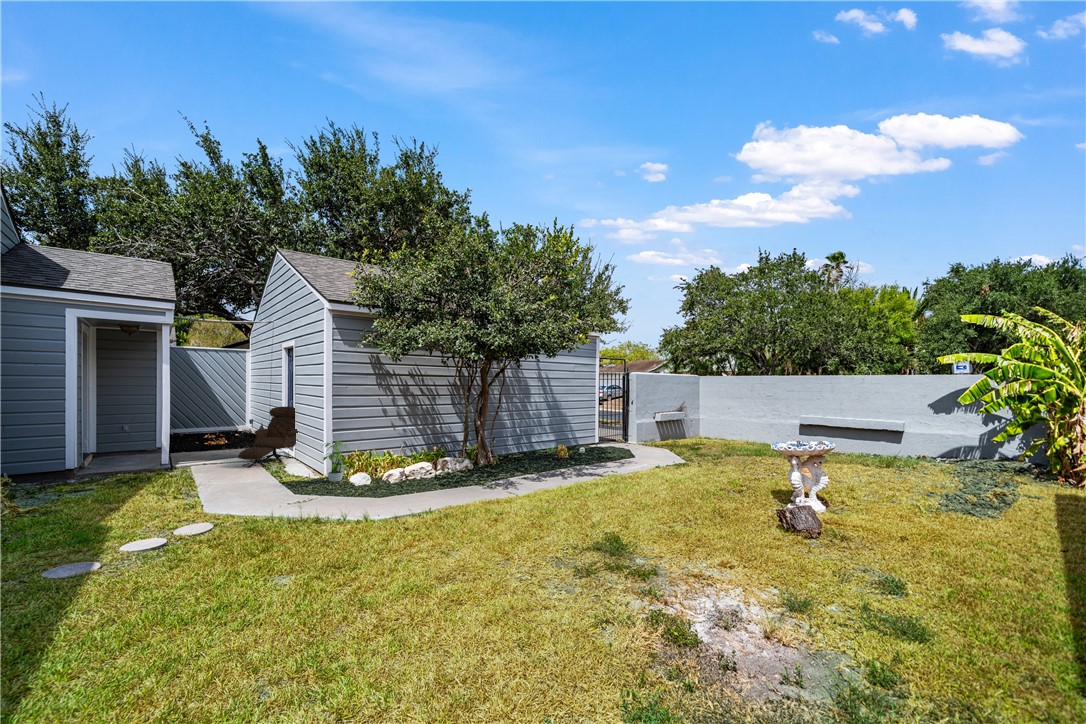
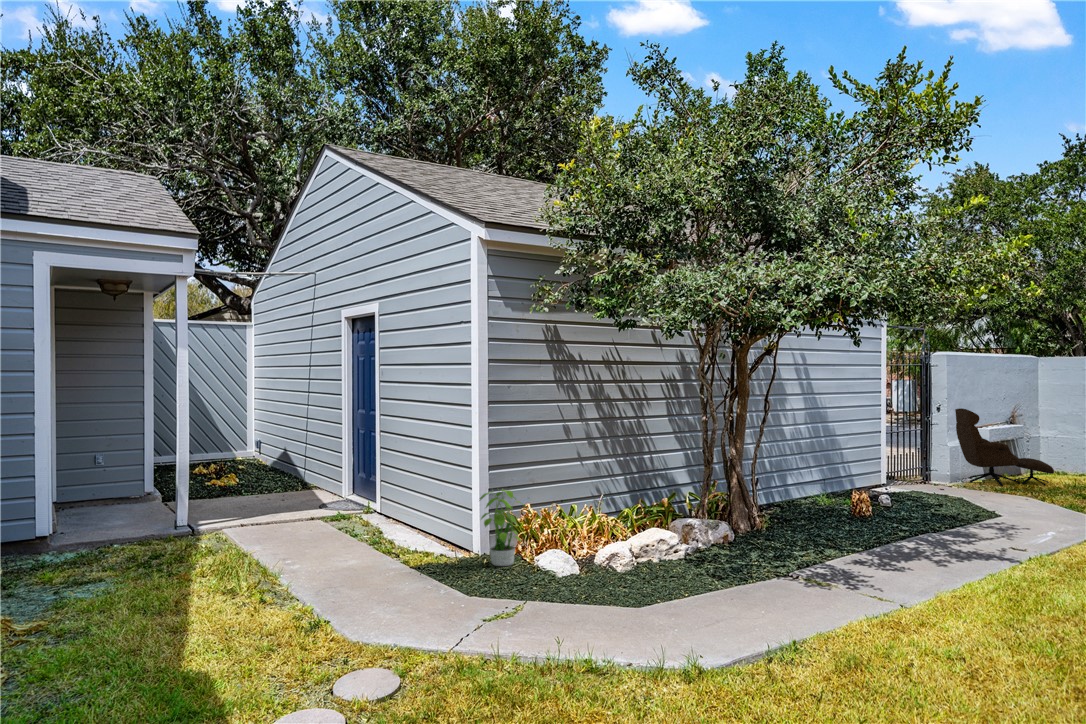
lounge chair: present [238,407,298,468] -> present [955,408,1054,486]

